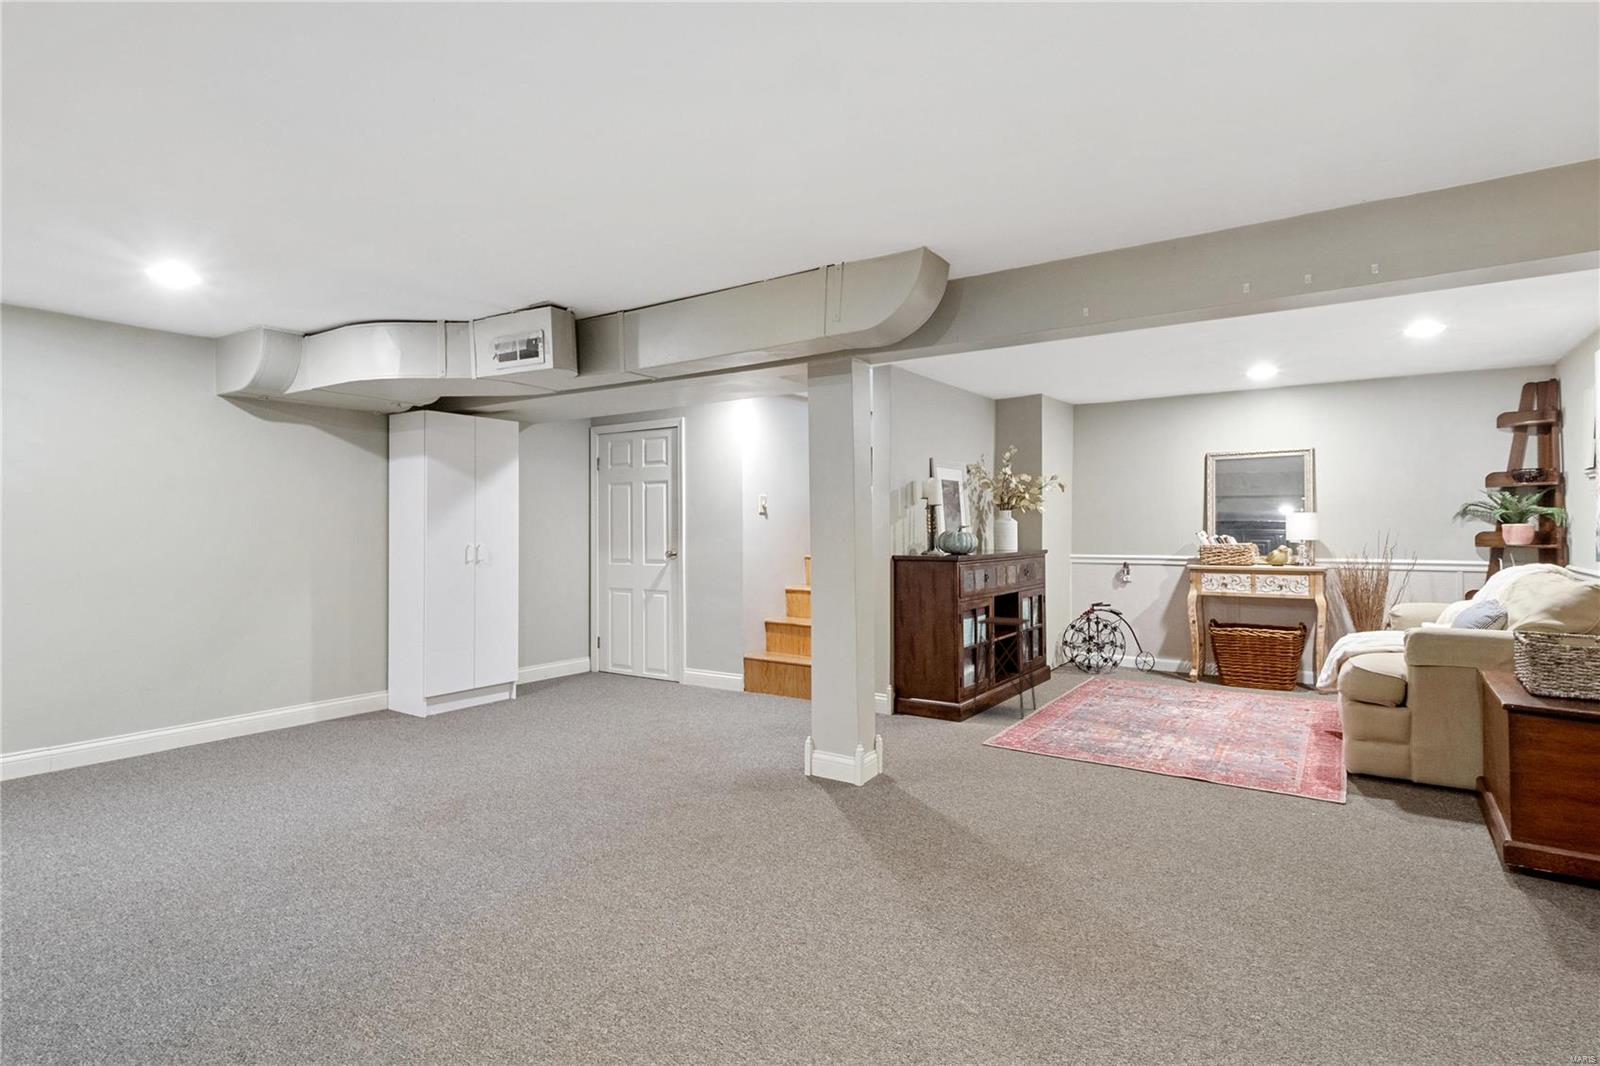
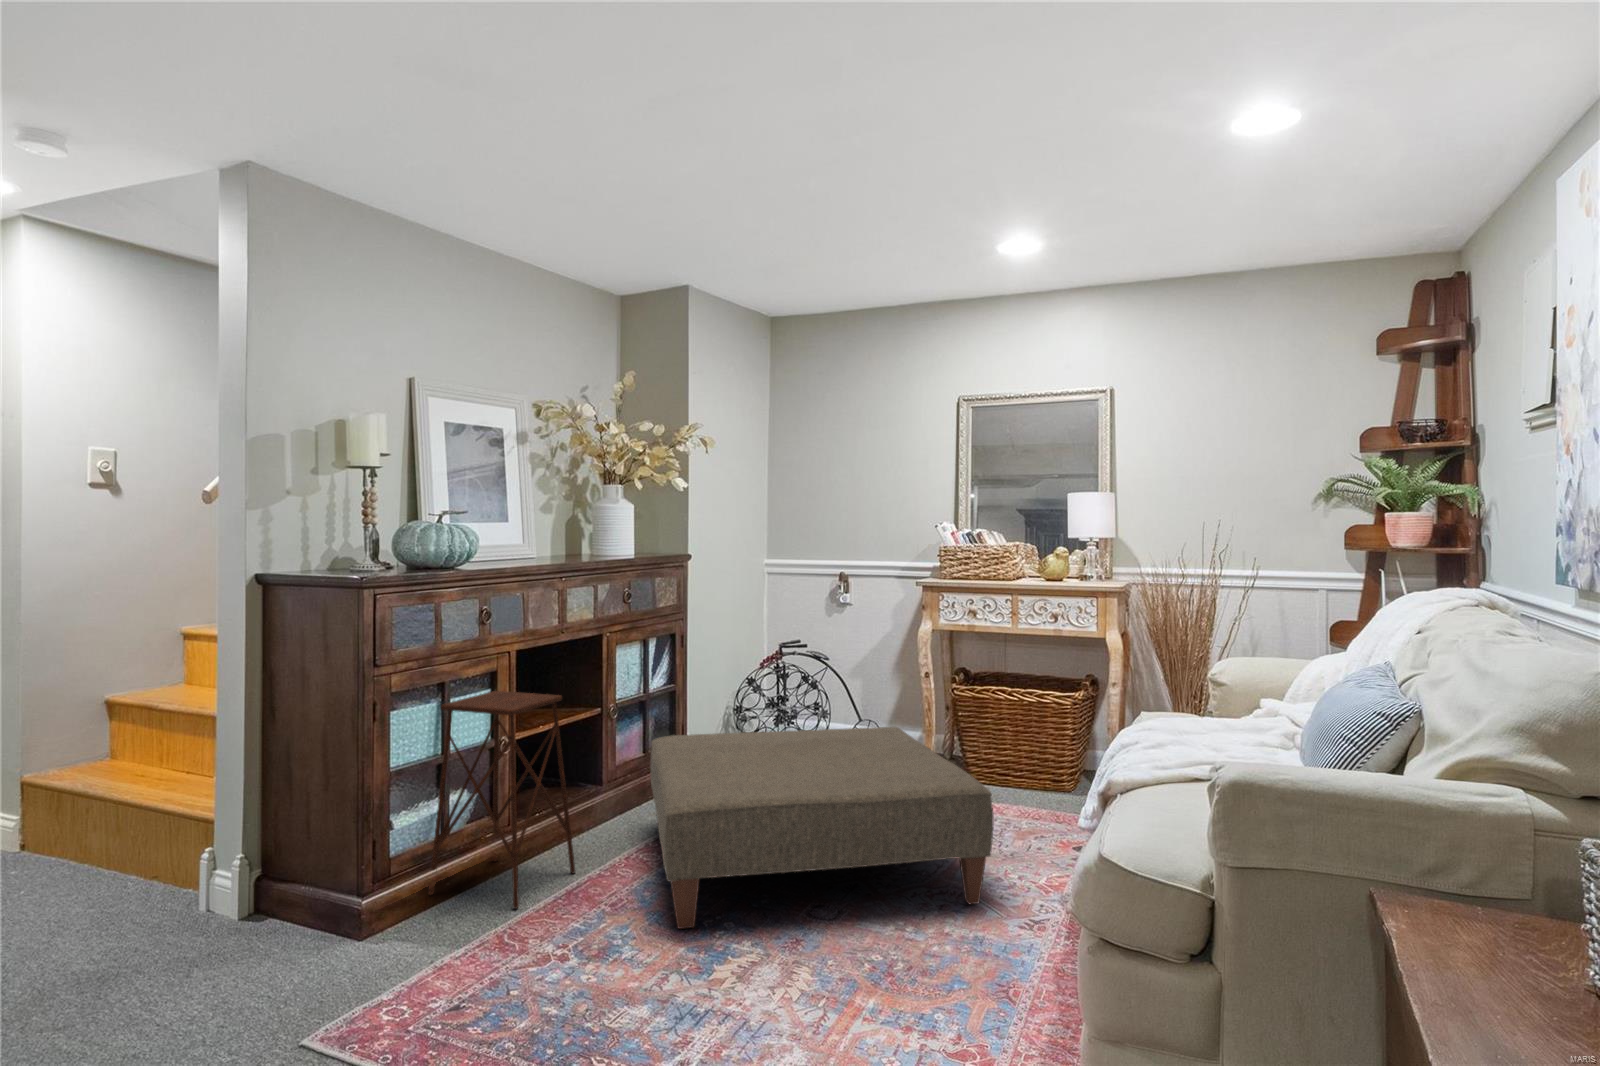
ottoman: none [1055,646,1272,727] -> present [650,727,994,929]

